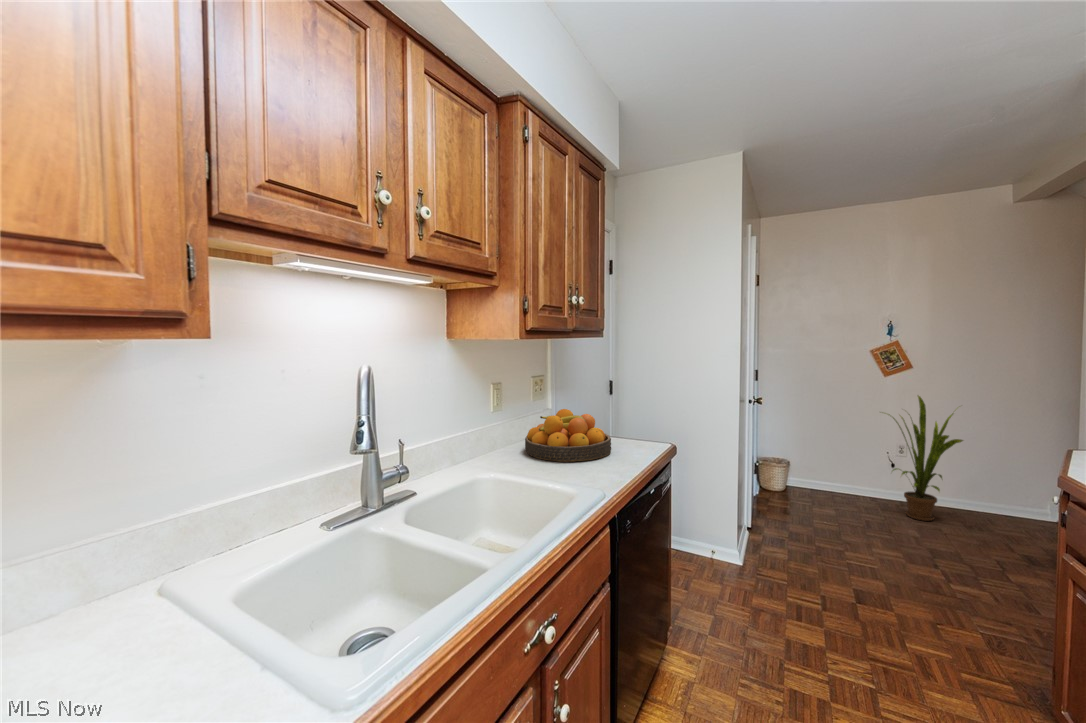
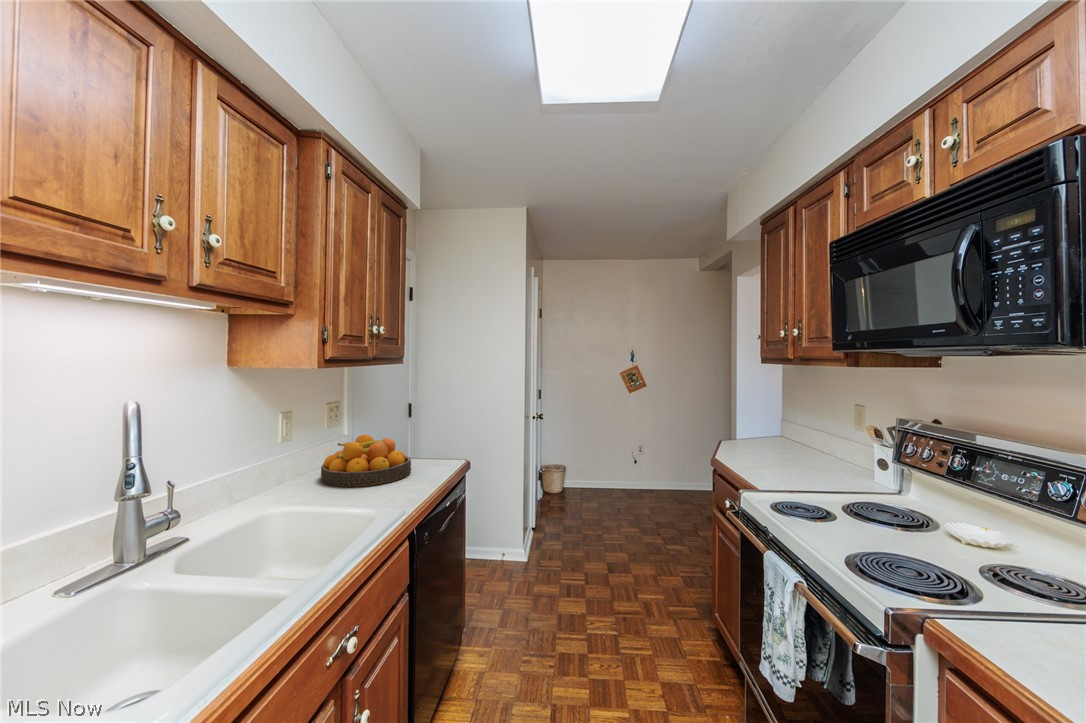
house plant: present [889,396,963,521] -> none [622,408,673,502]

